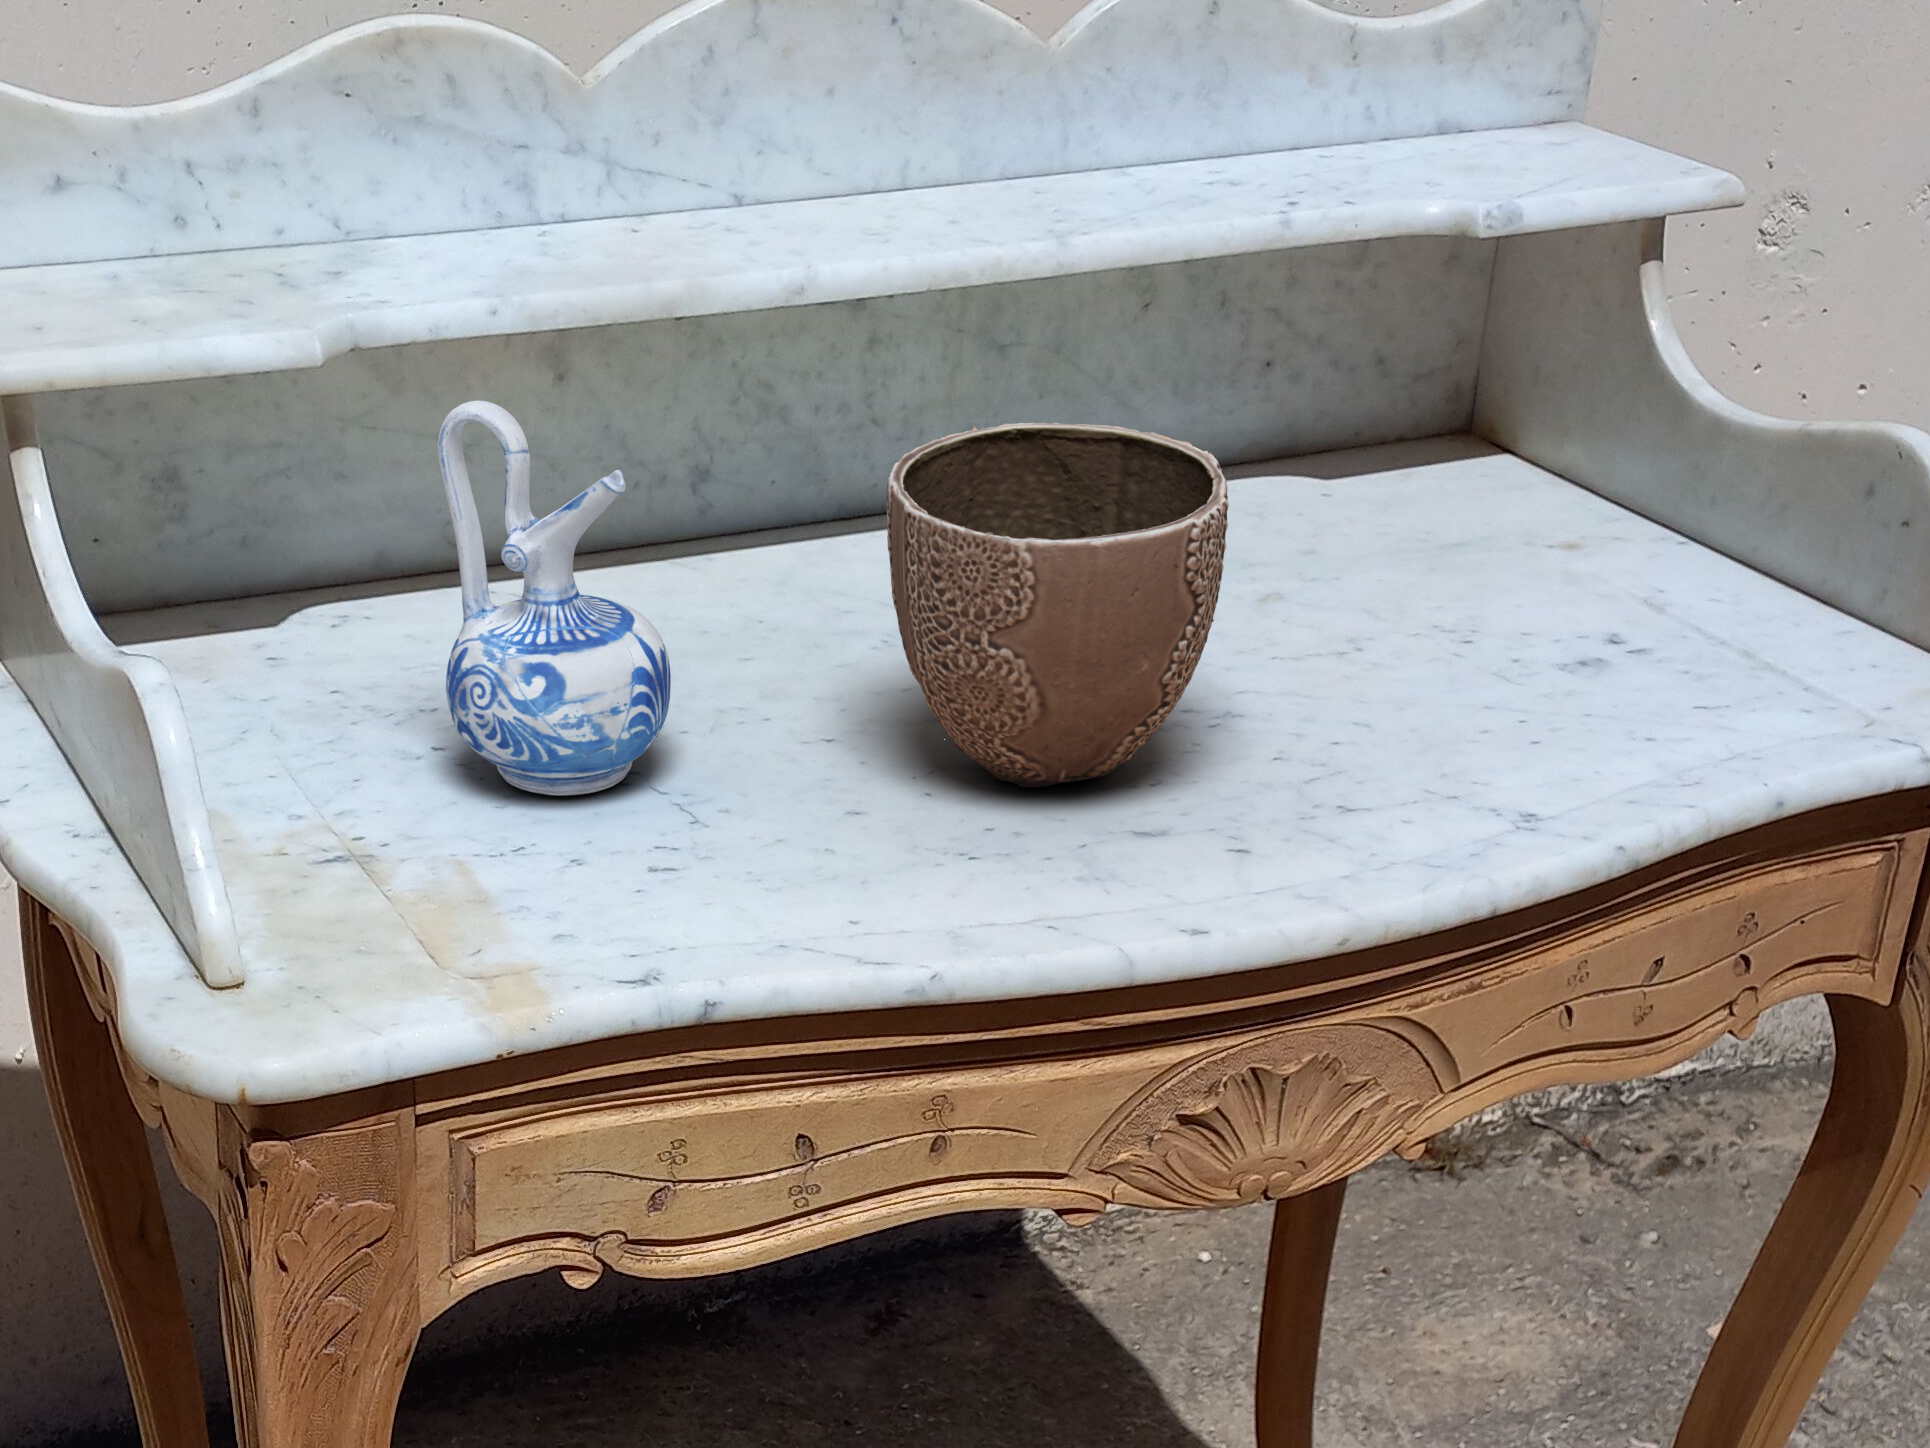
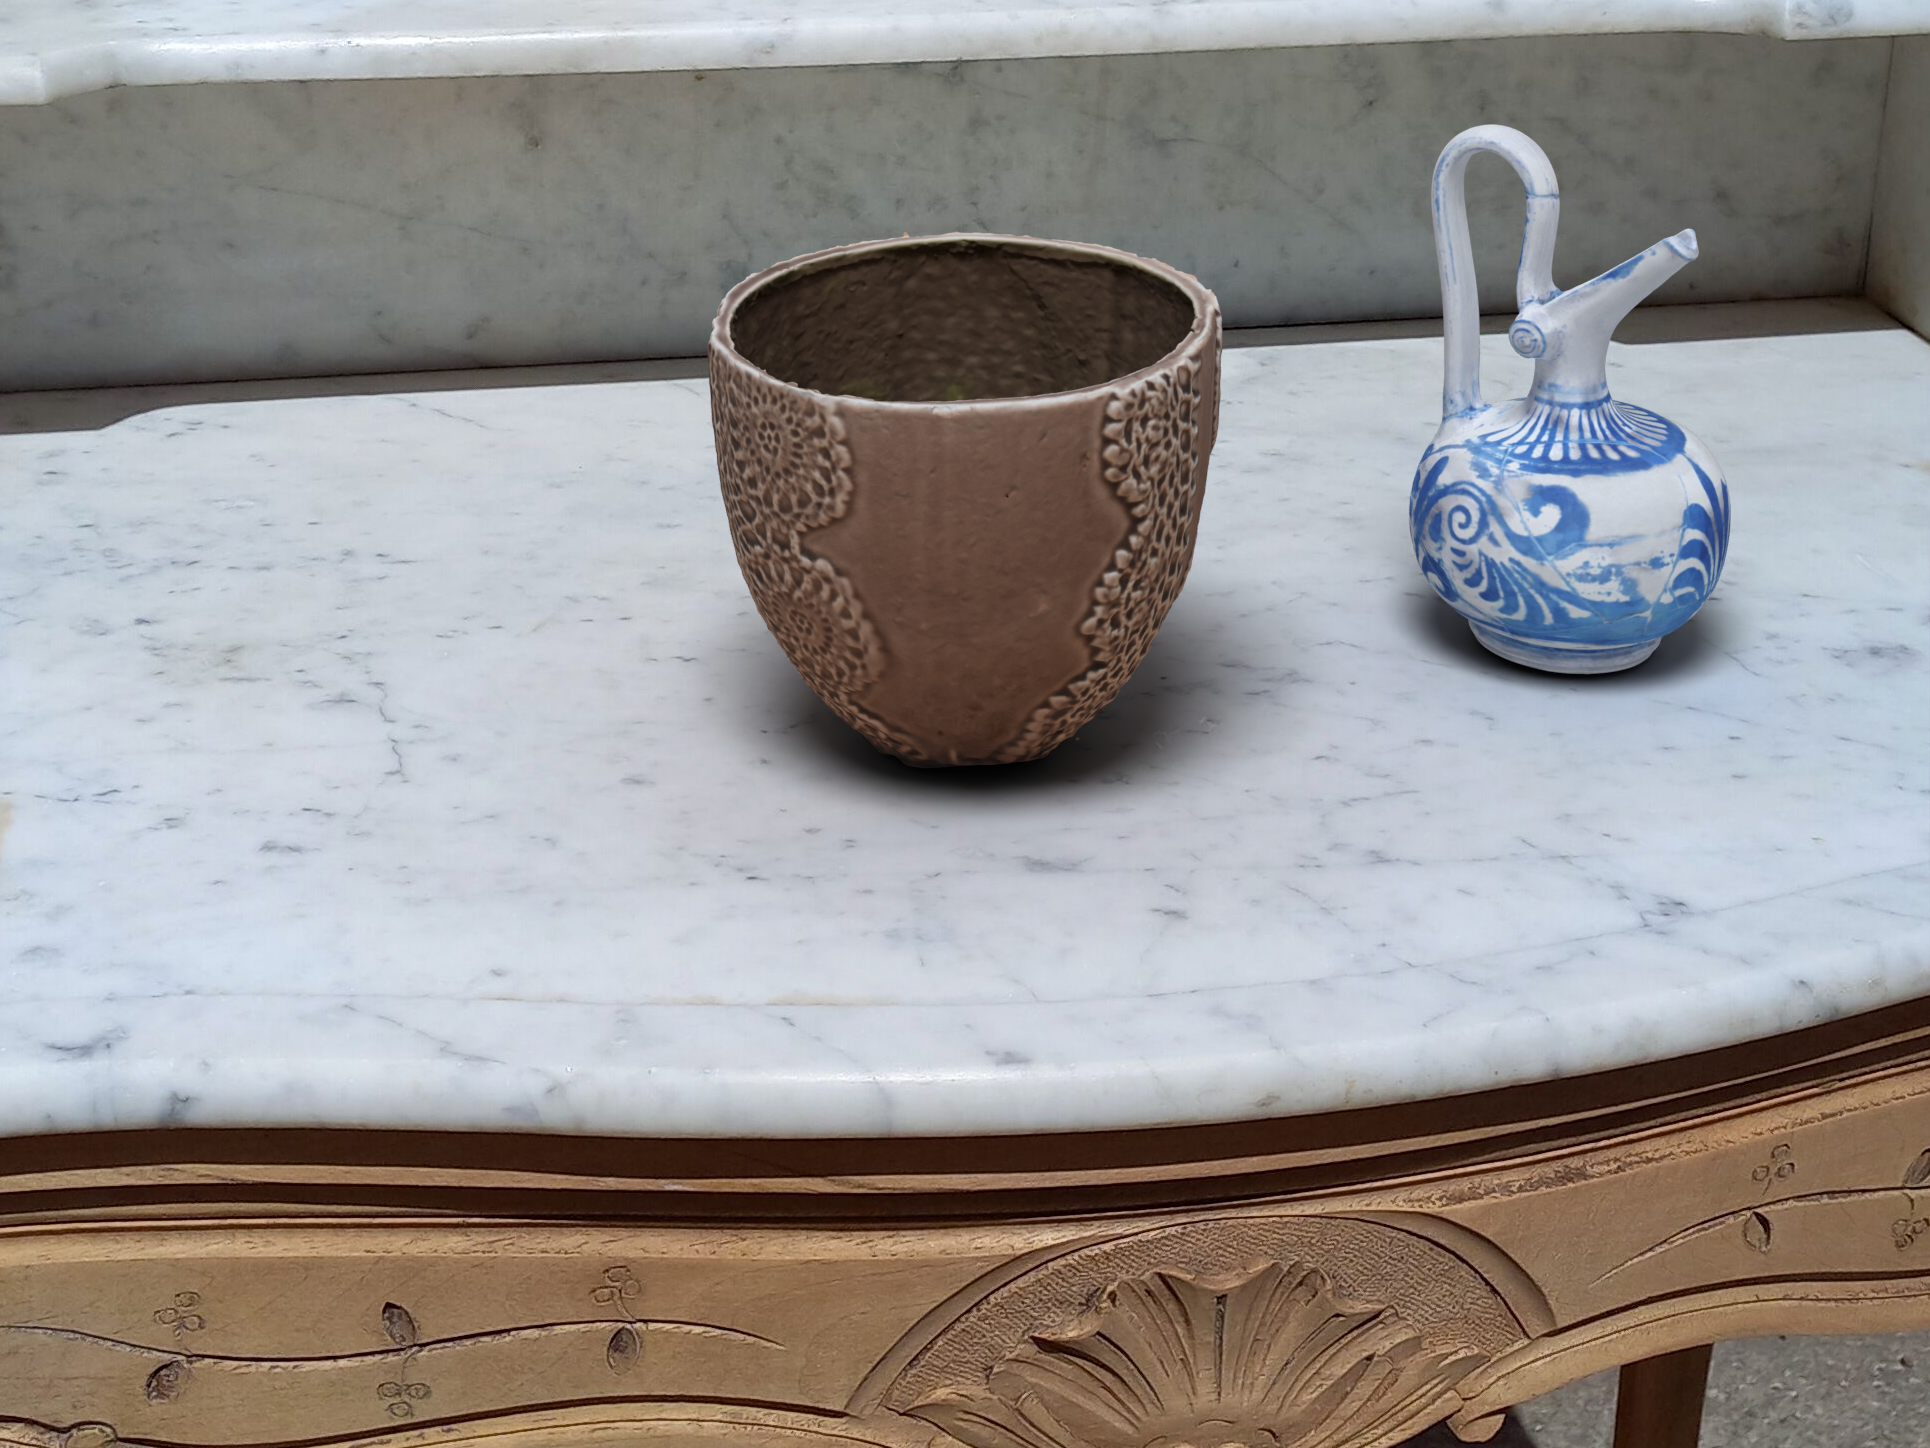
ceramic pitcher: present [438,401,671,795] -> present [1409,124,1731,674]

